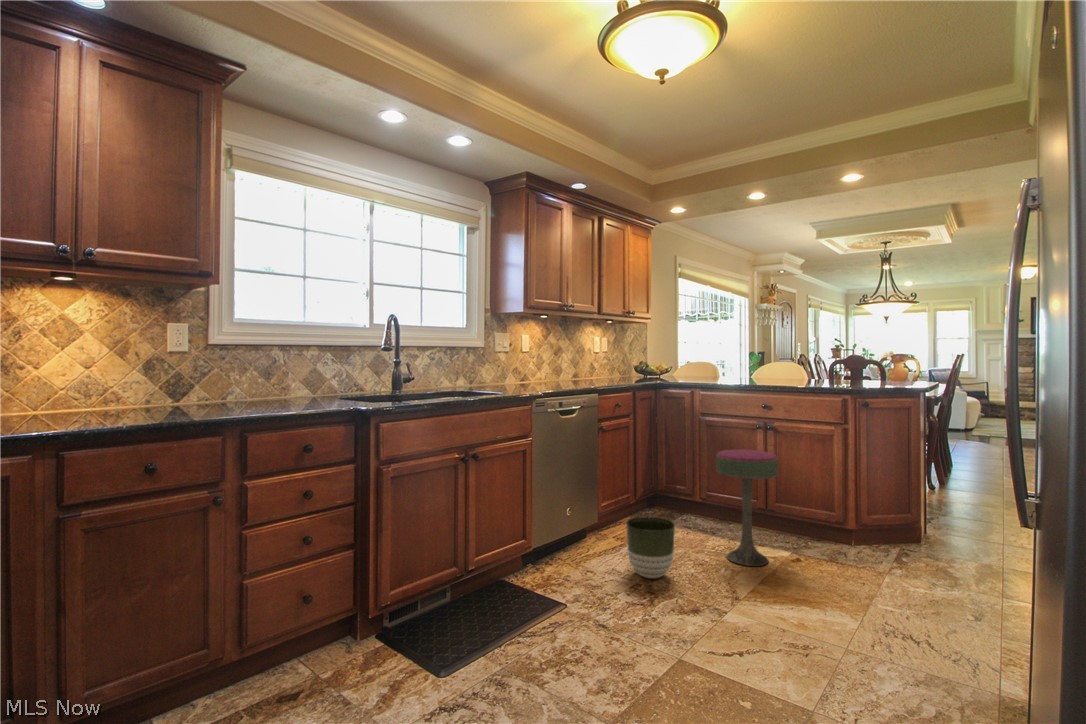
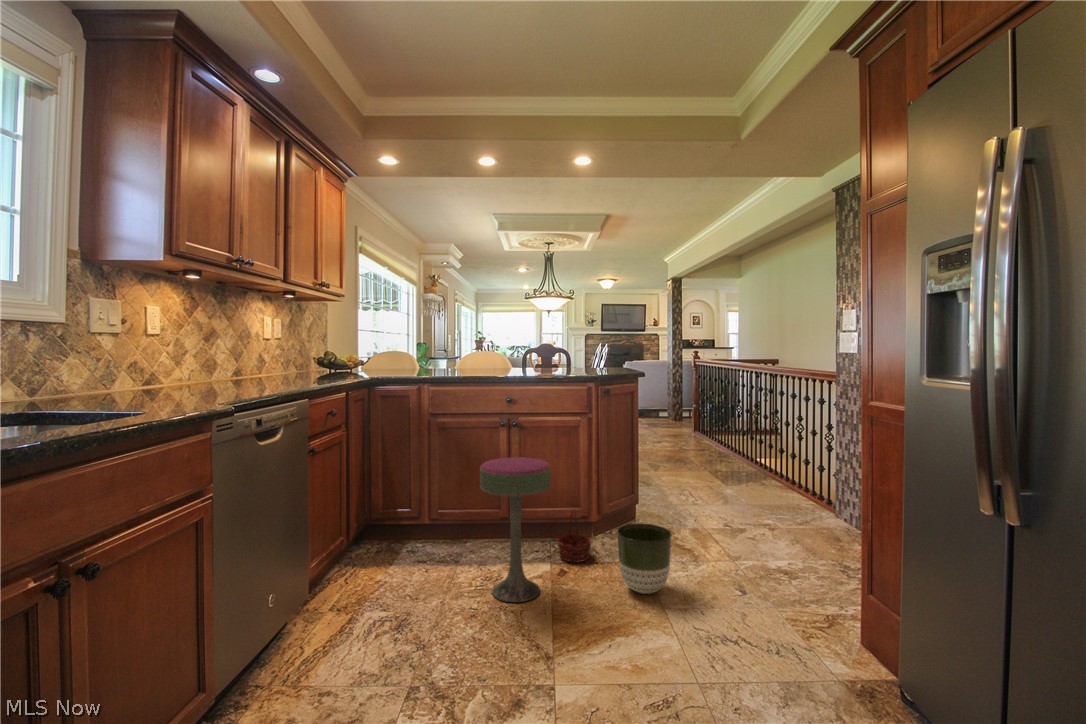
basket: none [804,508,841,556] -> present [558,510,591,562]
planter: present [626,517,675,579] -> present [617,523,671,594]

